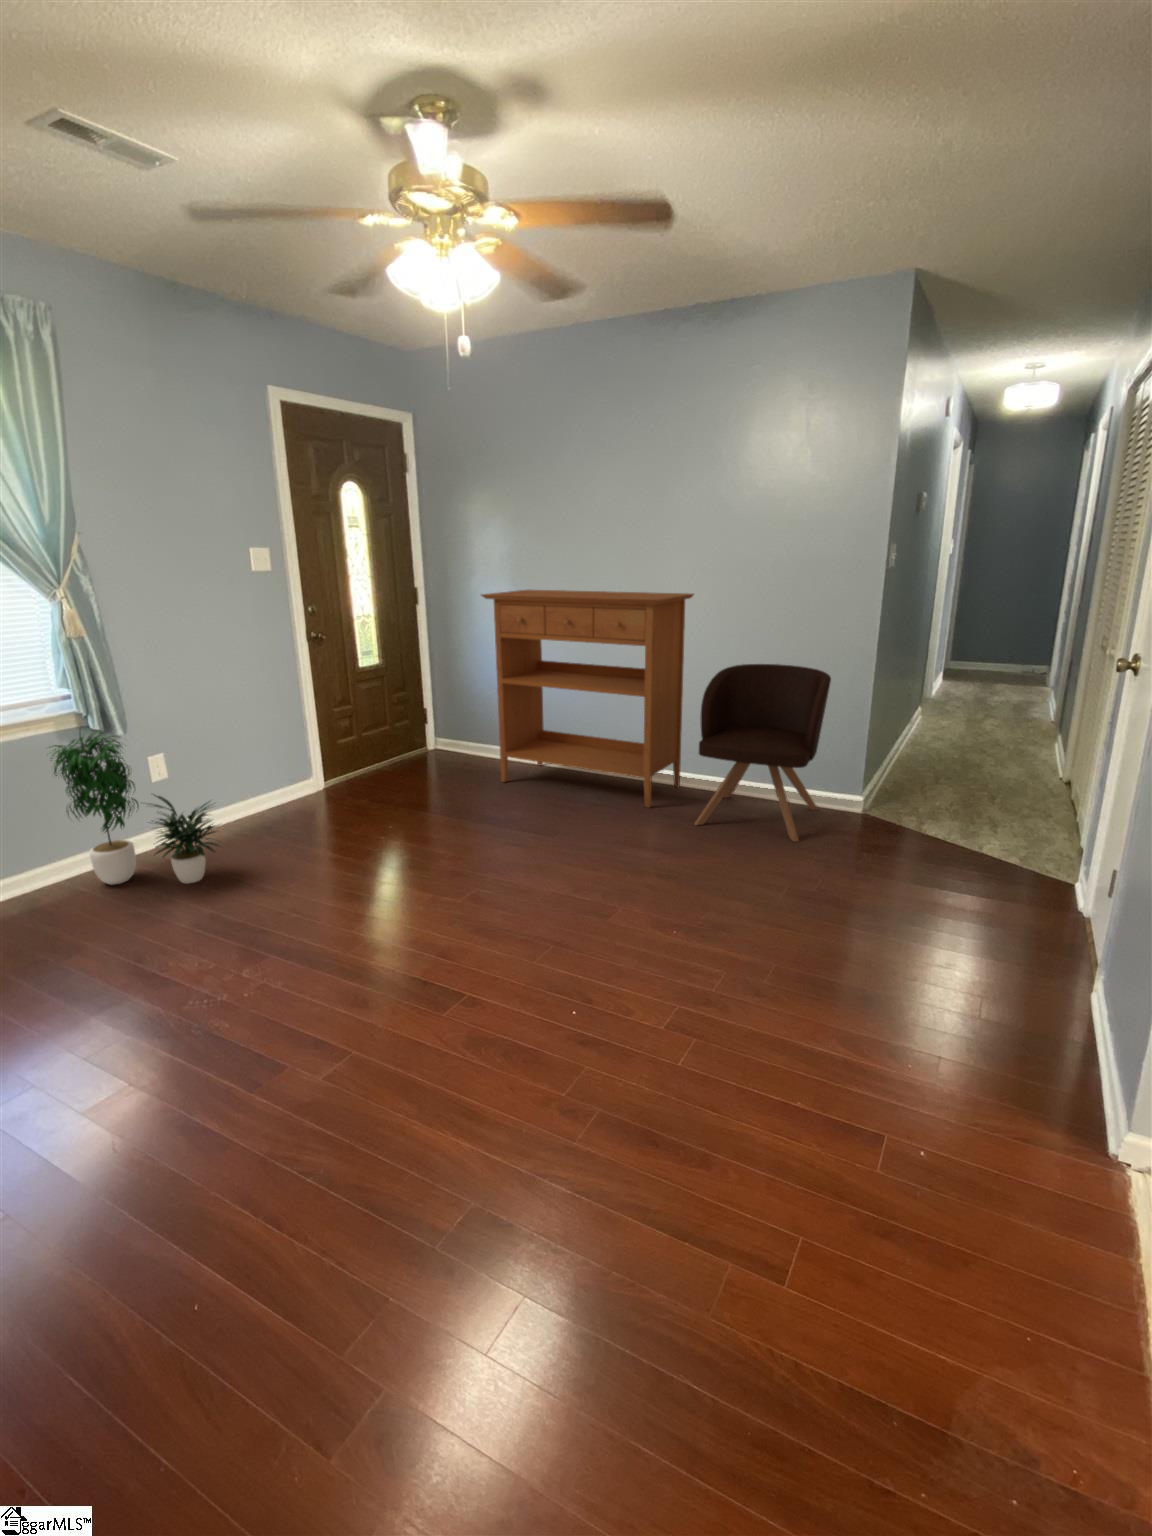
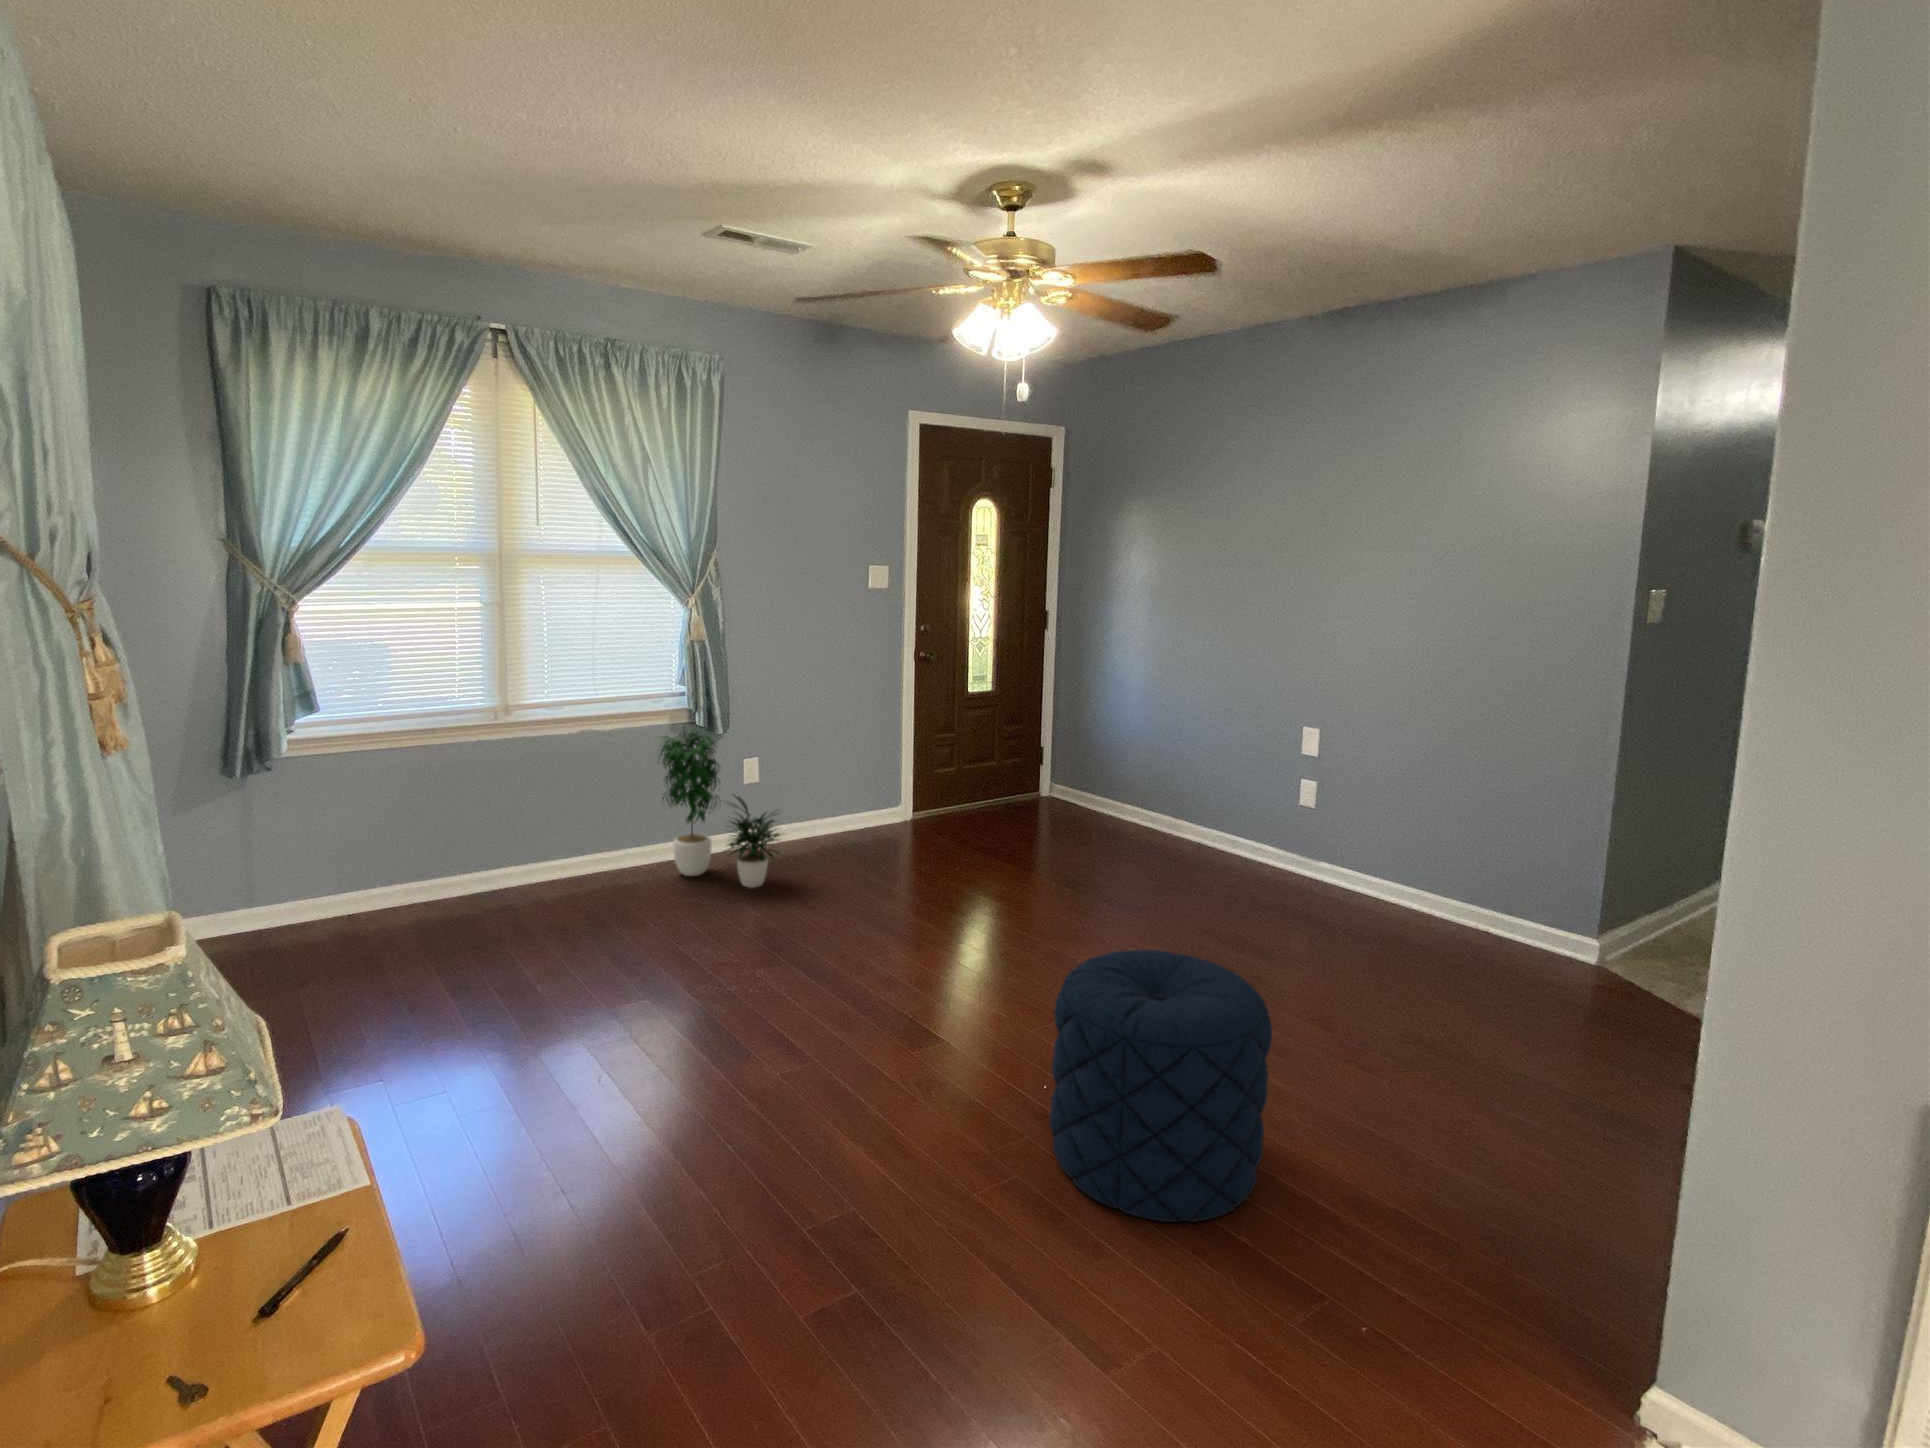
console table: present [481,590,694,808] -> none [1101,620,1365,903]
armchair: present [695,664,831,842] -> none [1324,733,1540,979]
pouf: none [599,875,783,1107] -> present [1050,949,1272,1222]

